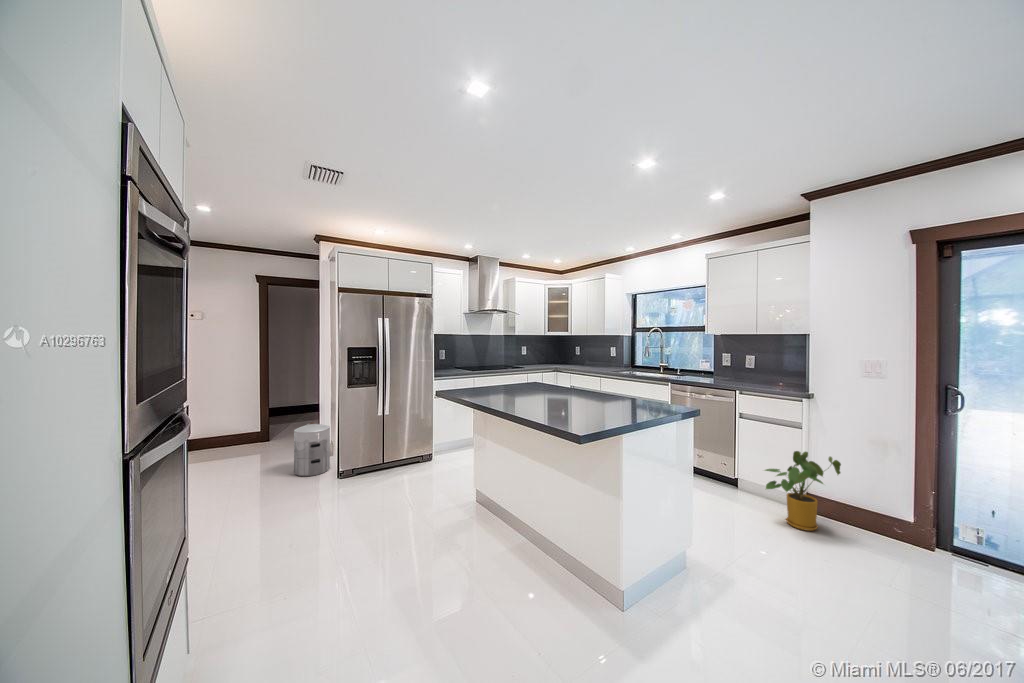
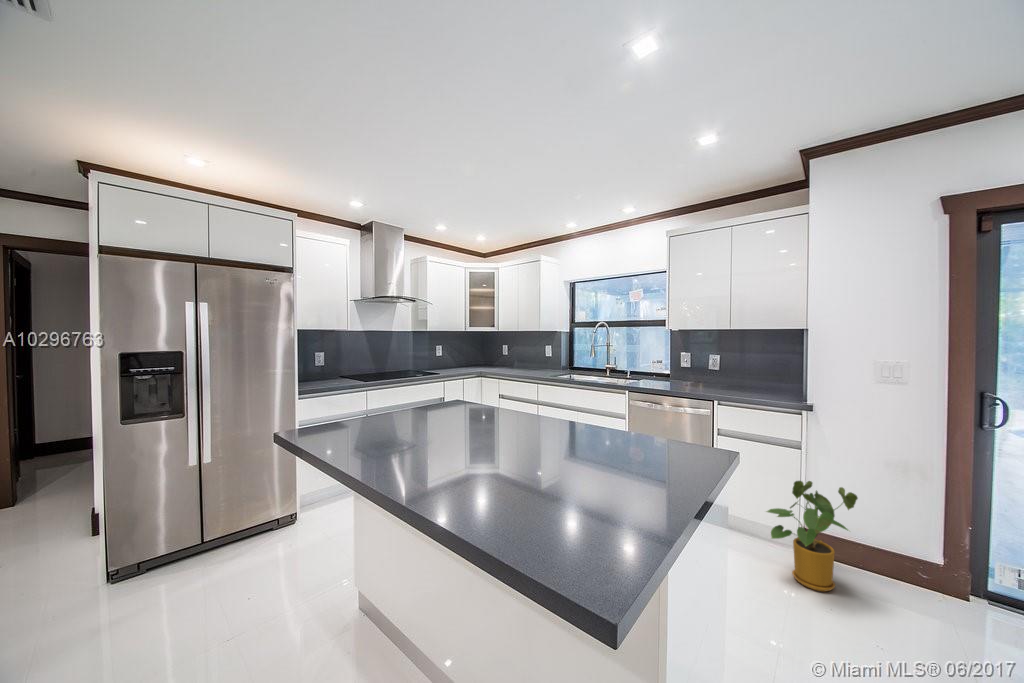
waste bin: present [294,422,330,476] -> none [26,479,110,578]

